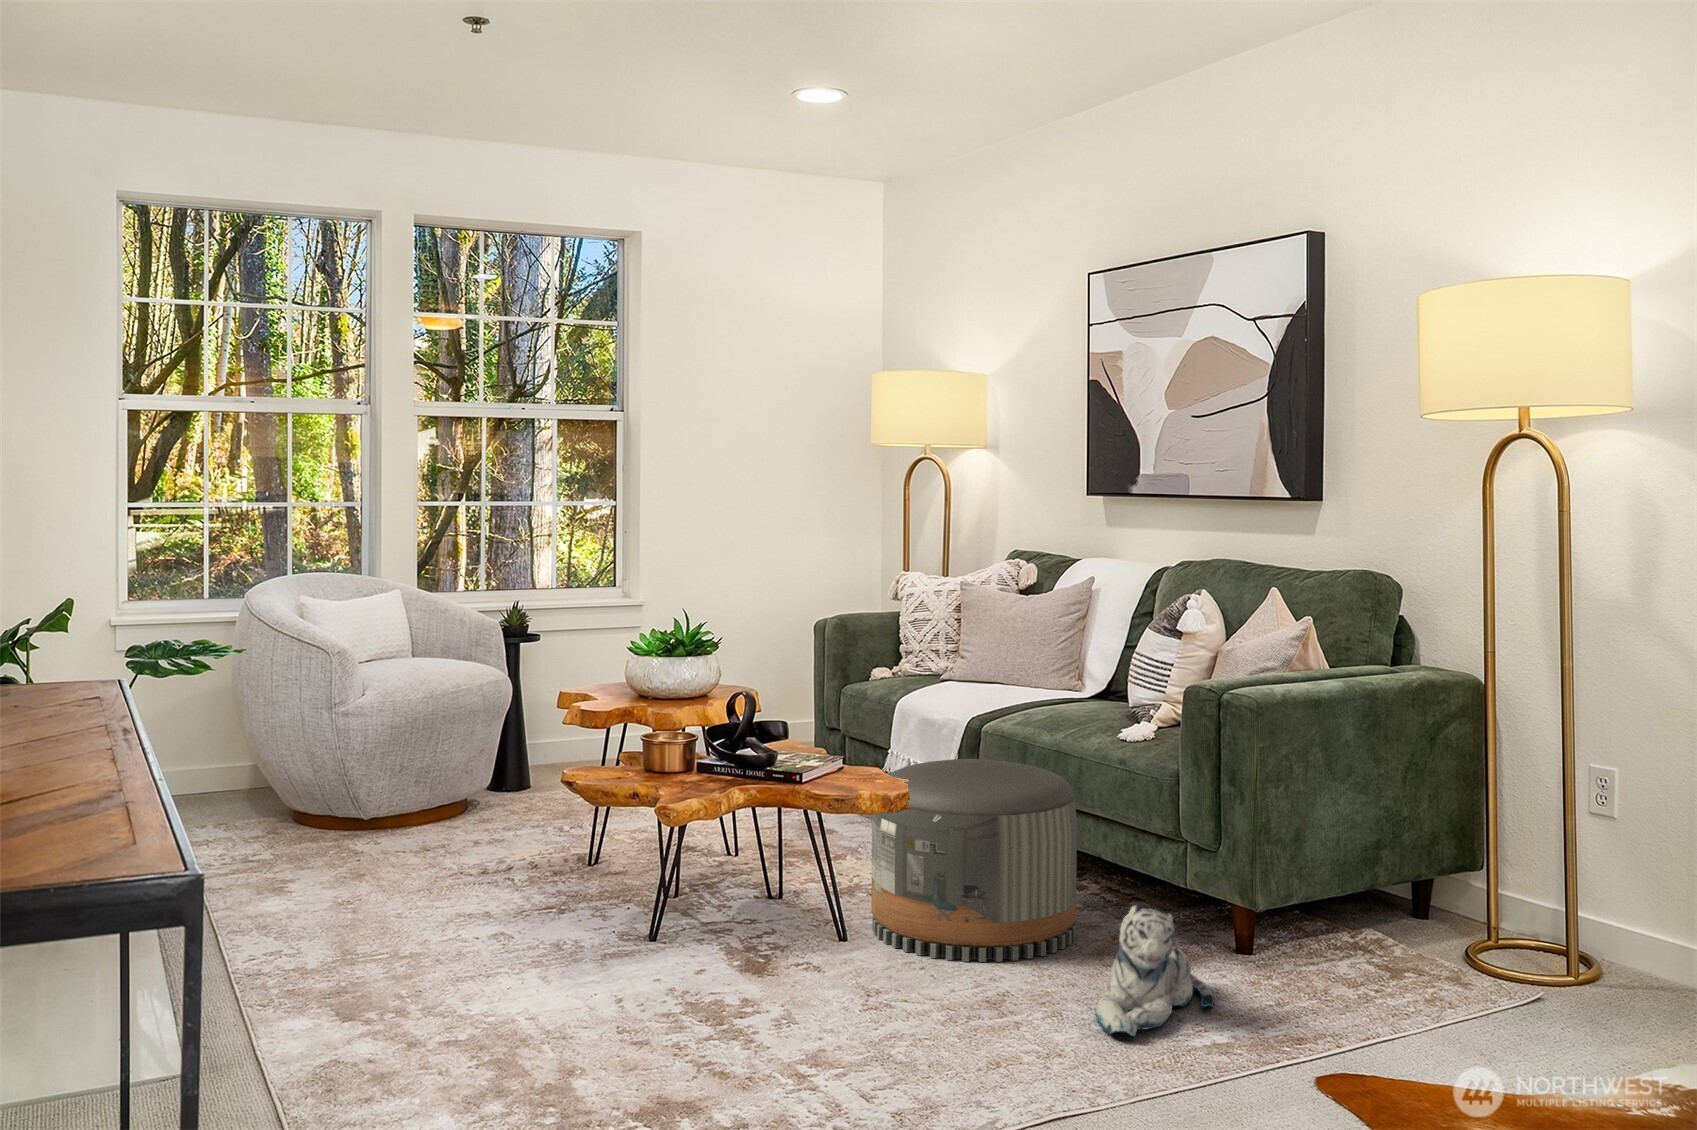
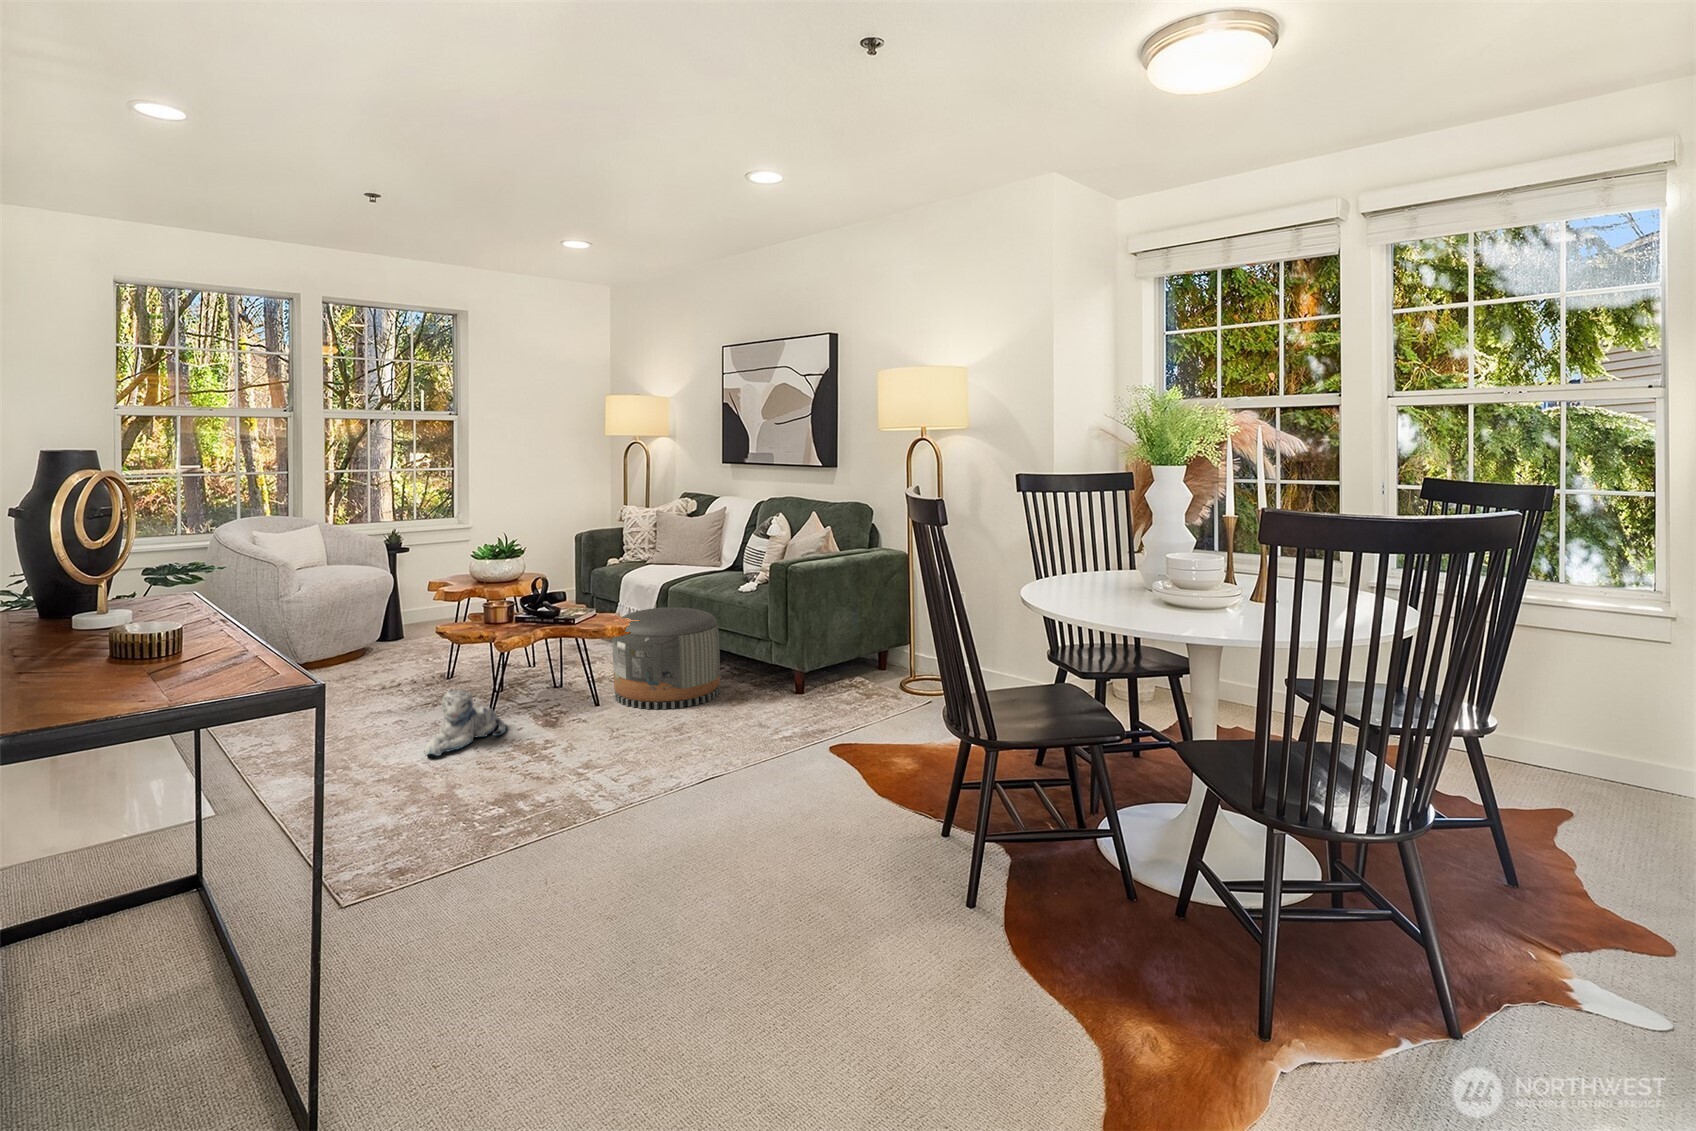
plush toy: present [1096,906,1215,1036] -> present [424,689,506,756]

